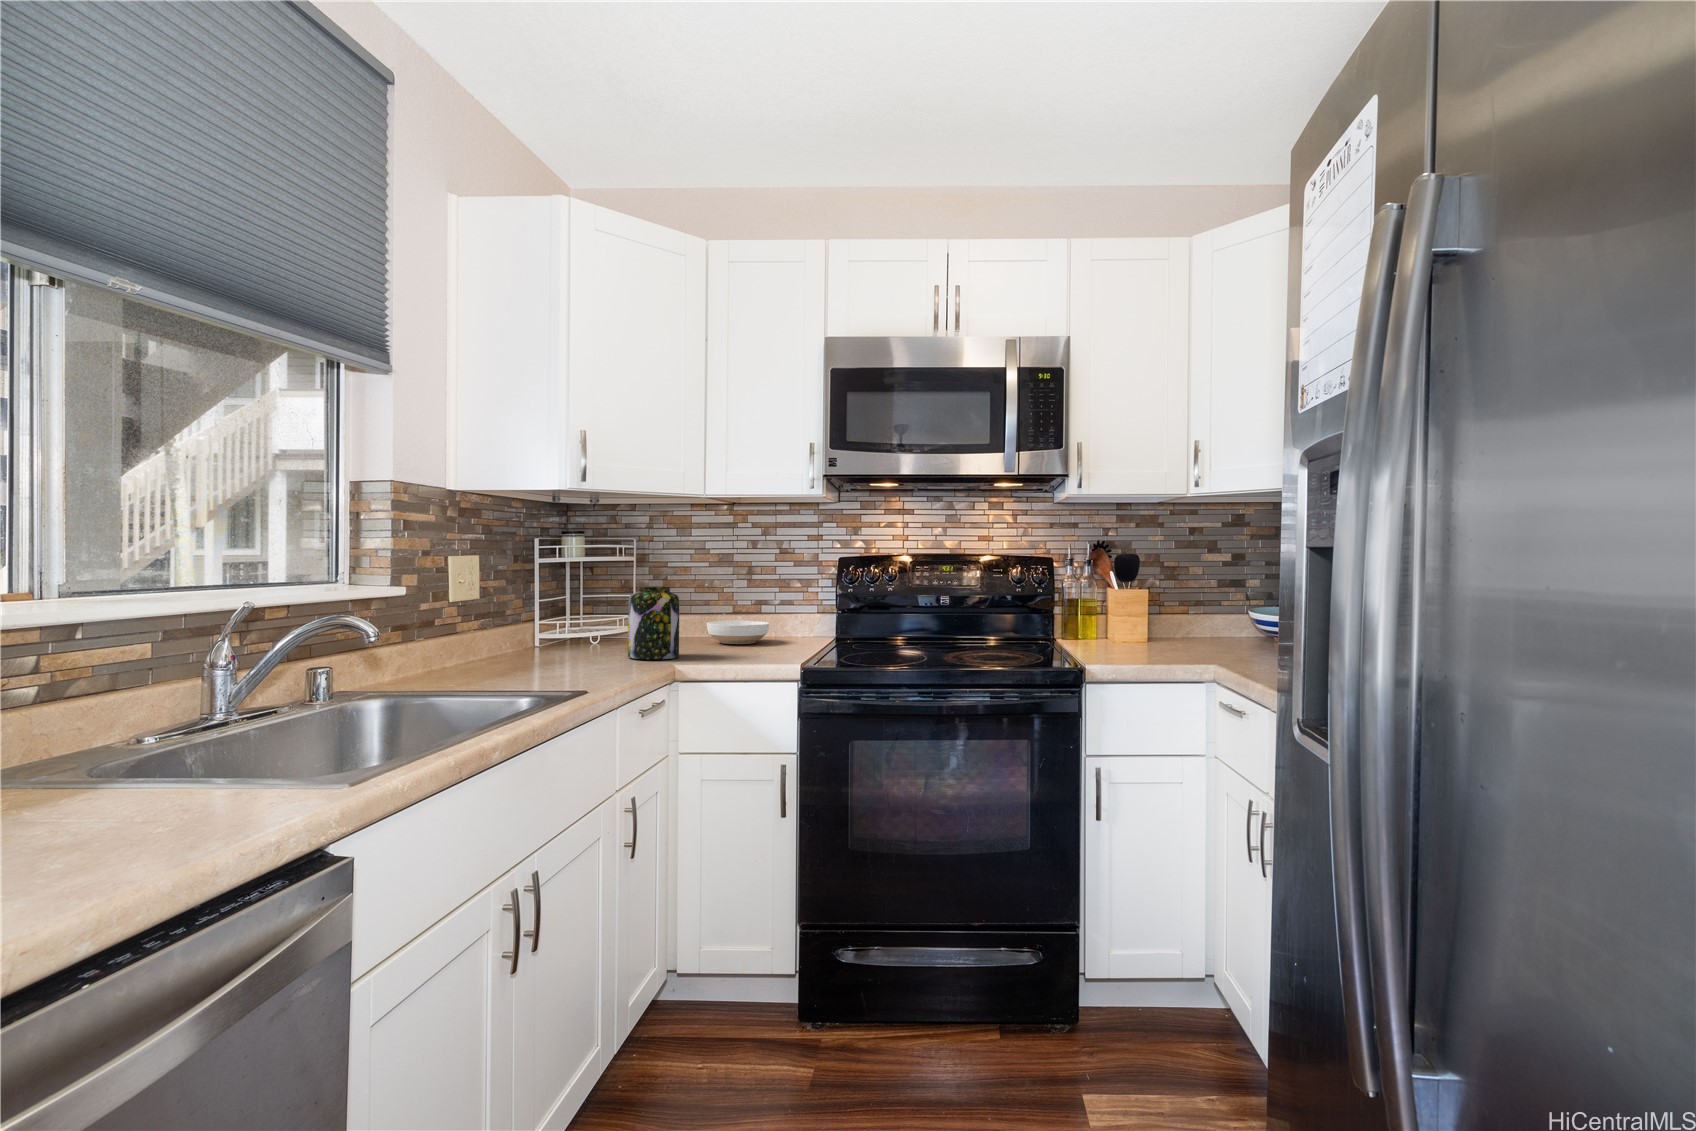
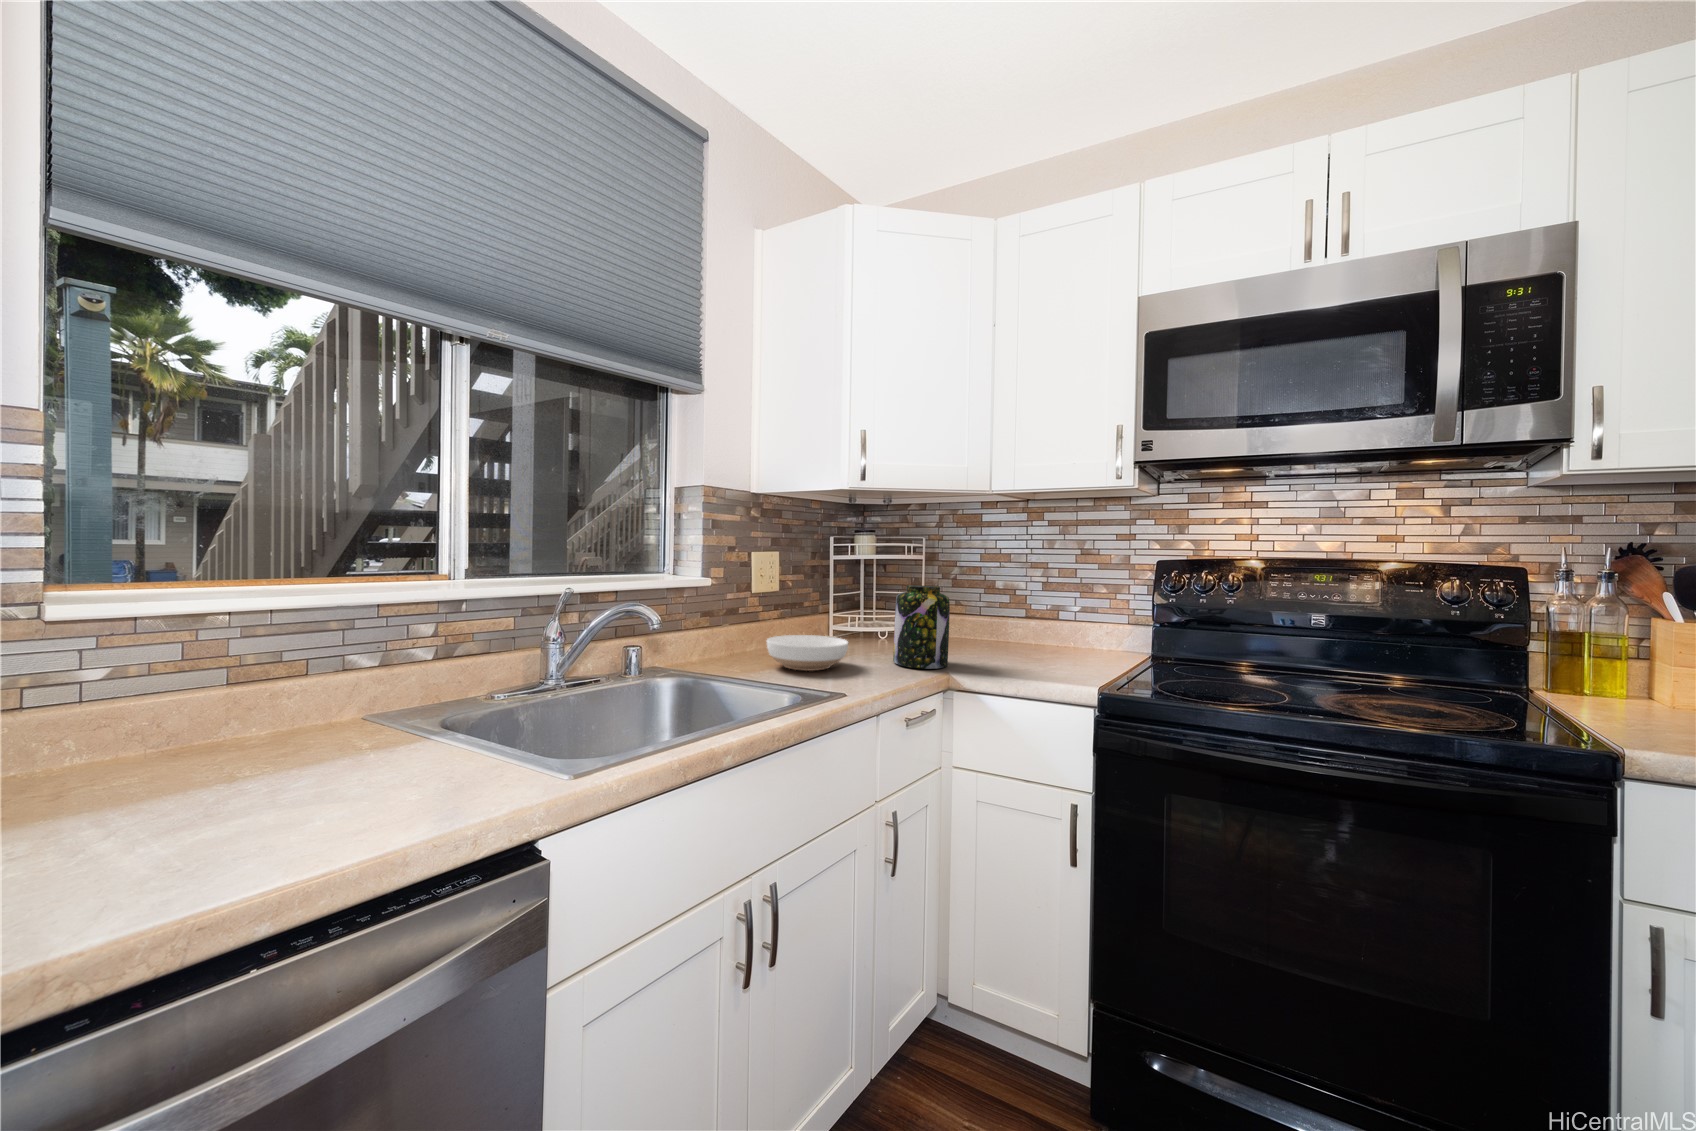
bowl: present [707,621,769,644] -> present [767,635,848,671]

